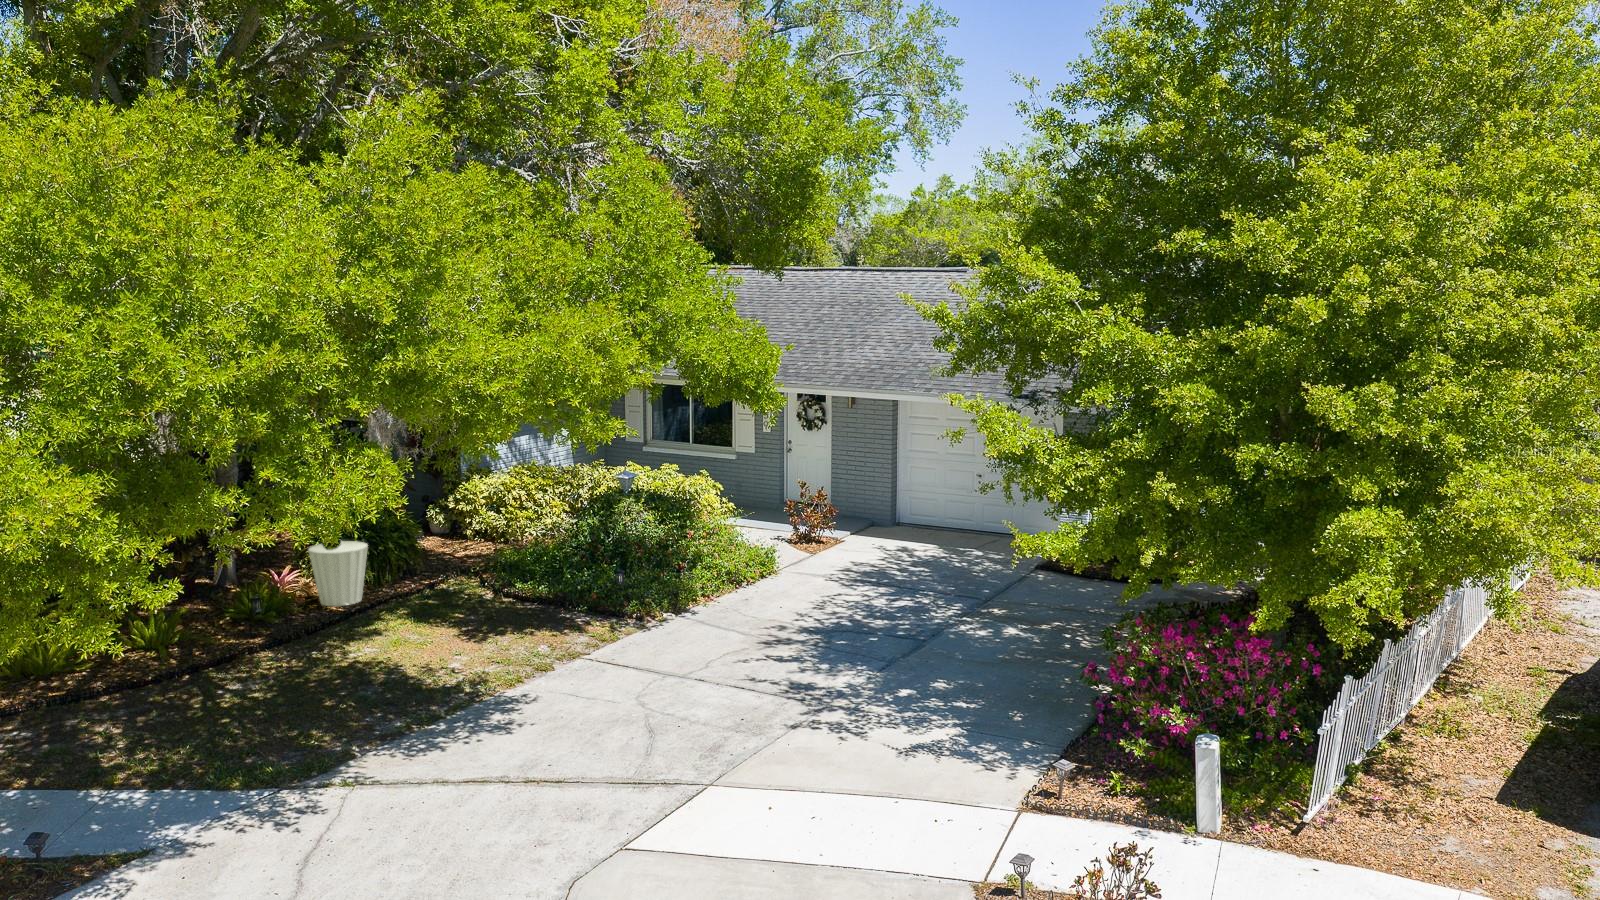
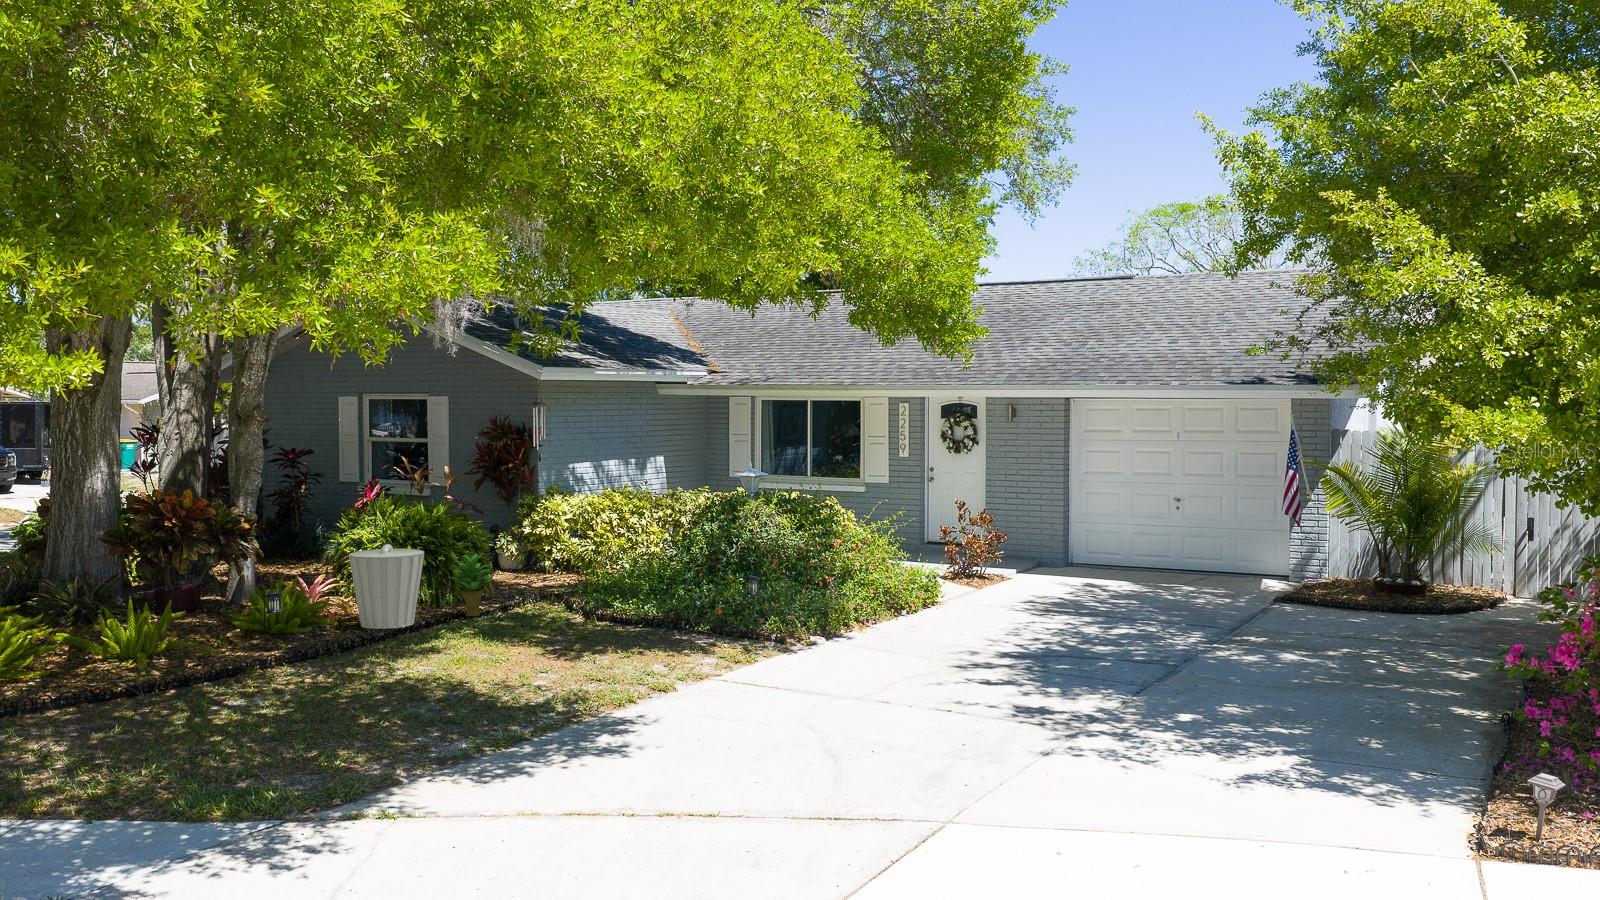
potted plant: none [387,542,426,591] -> present [451,554,494,616]

